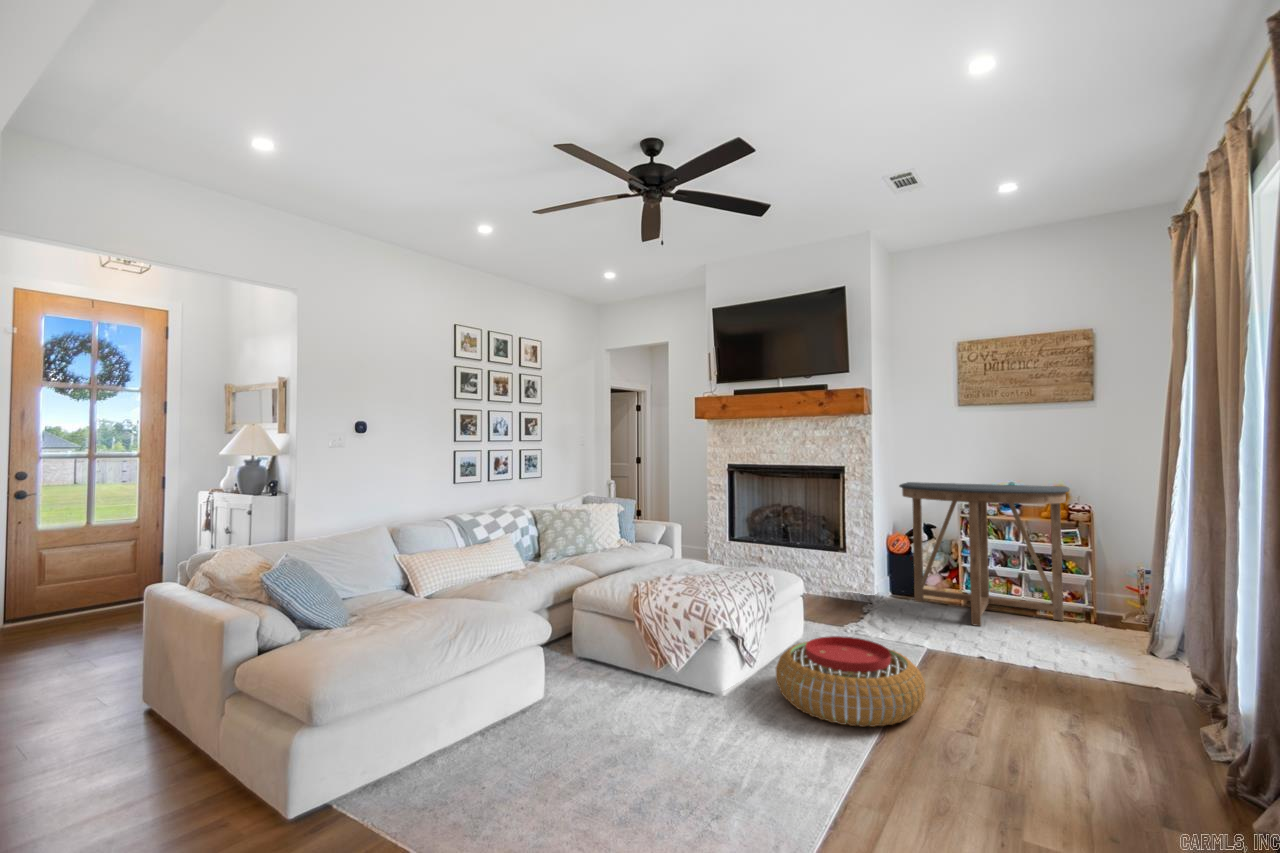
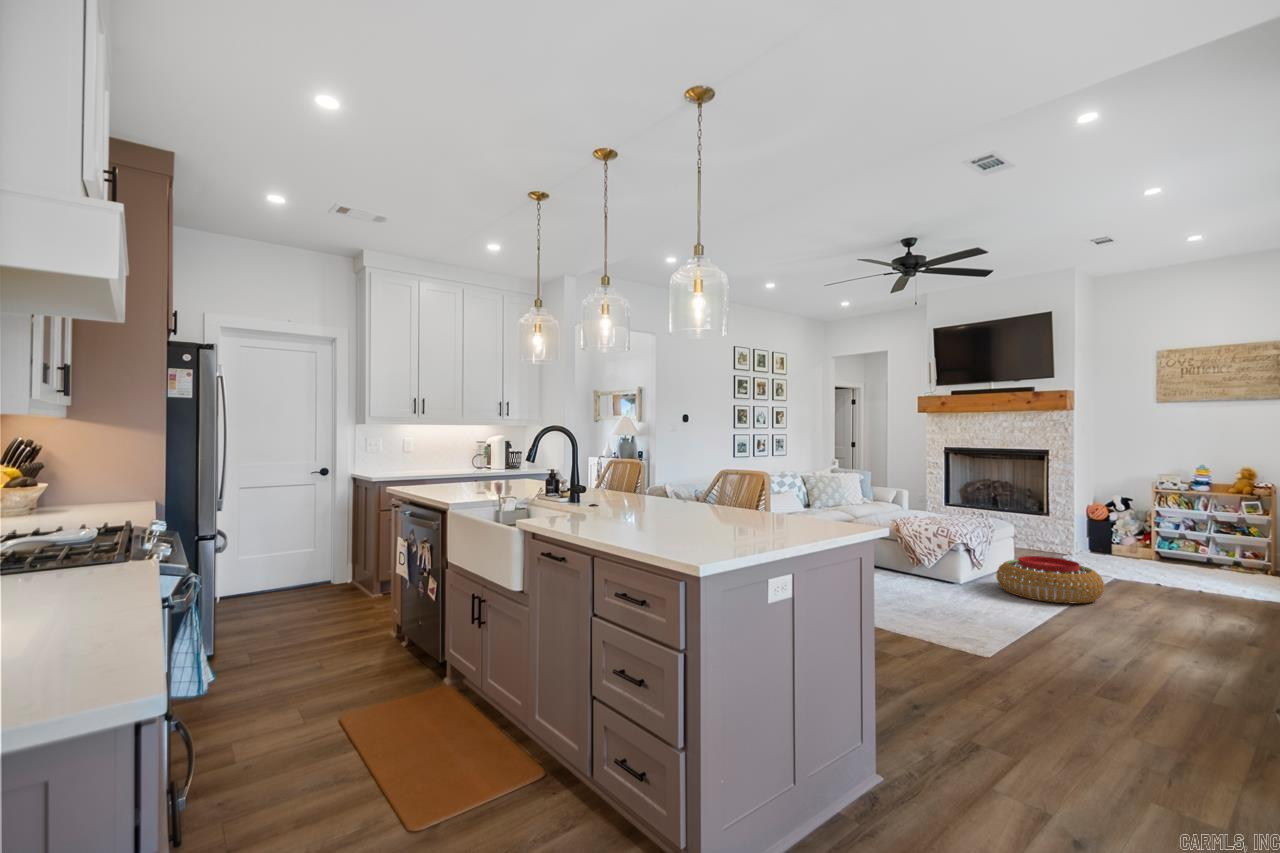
console table: present [899,482,1069,626] -> none [1097,463,1252,573]

